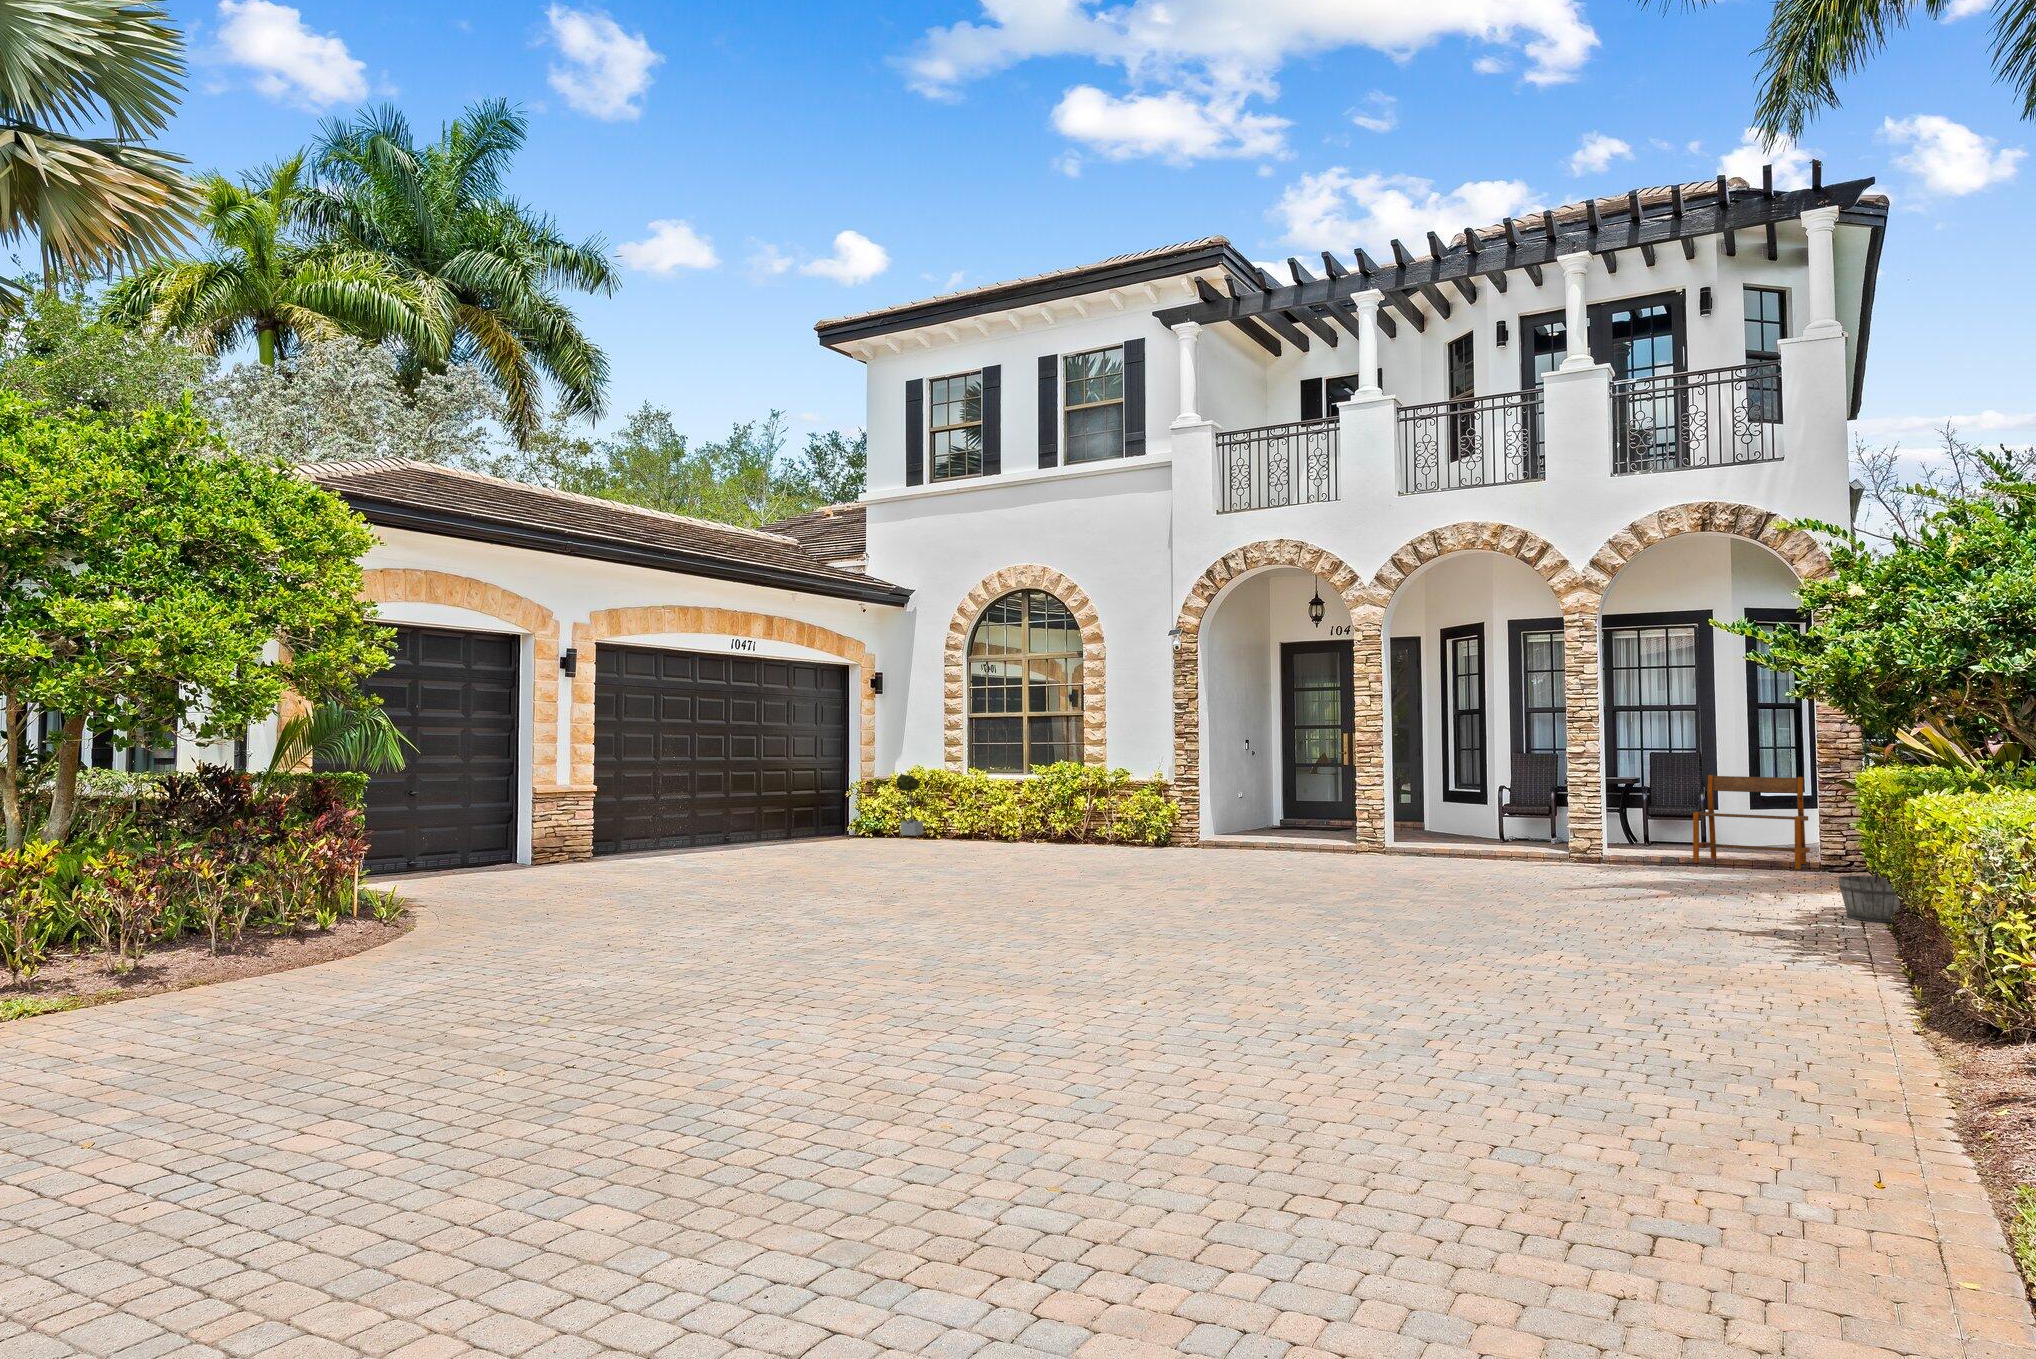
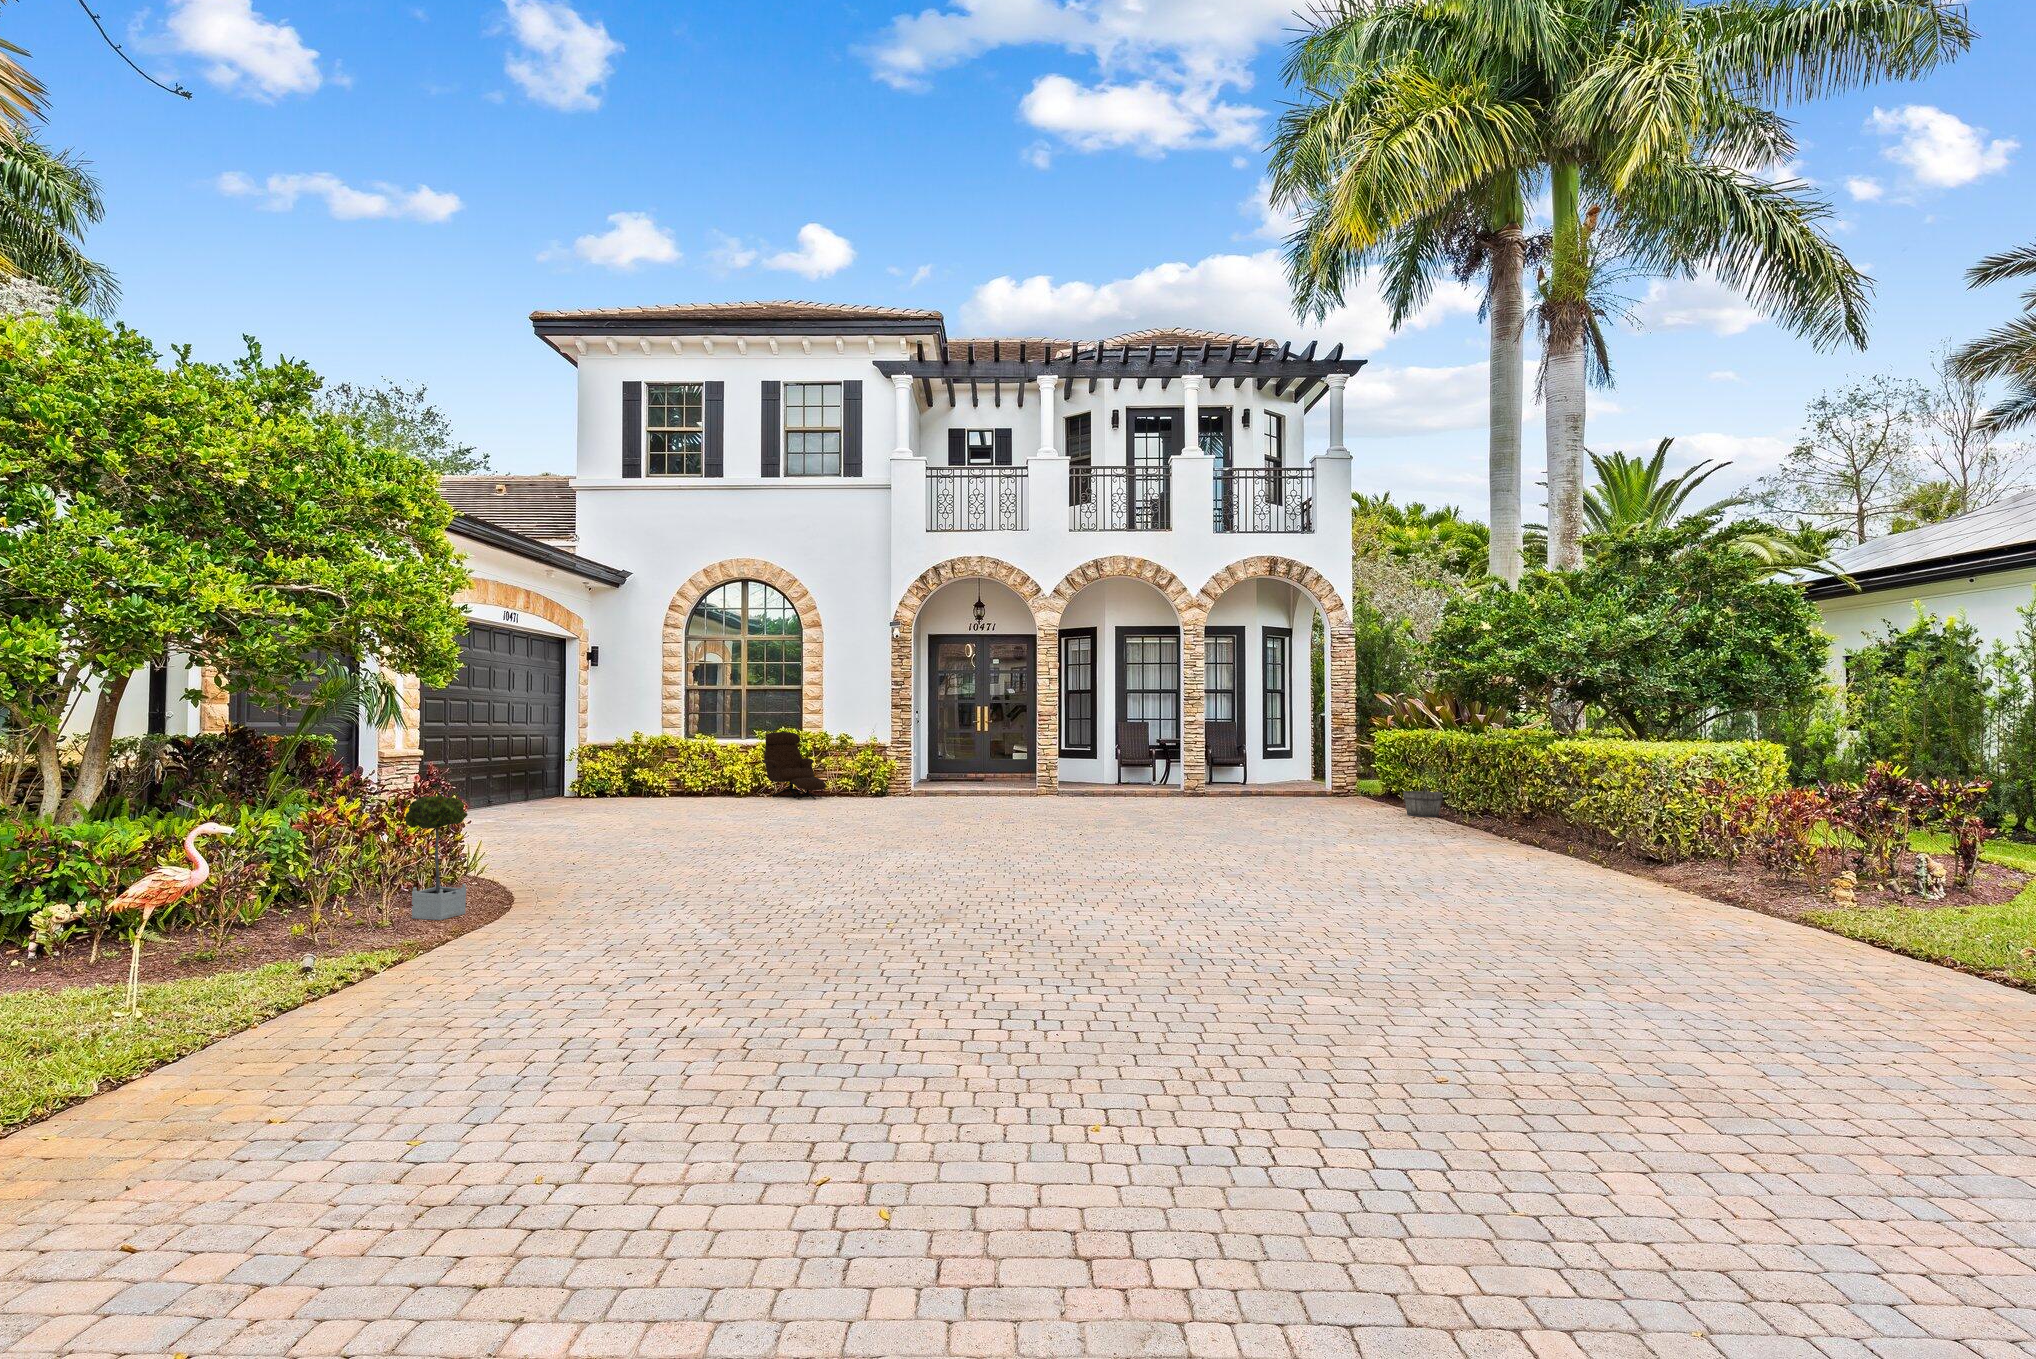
lounge chair: none [1018,766,1078,847] -> present [763,732,826,799]
potted tree: present [897,774,923,836] -> present [404,794,468,920]
bench: present [1693,775,1810,869] -> none [1247,734,1310,792]

